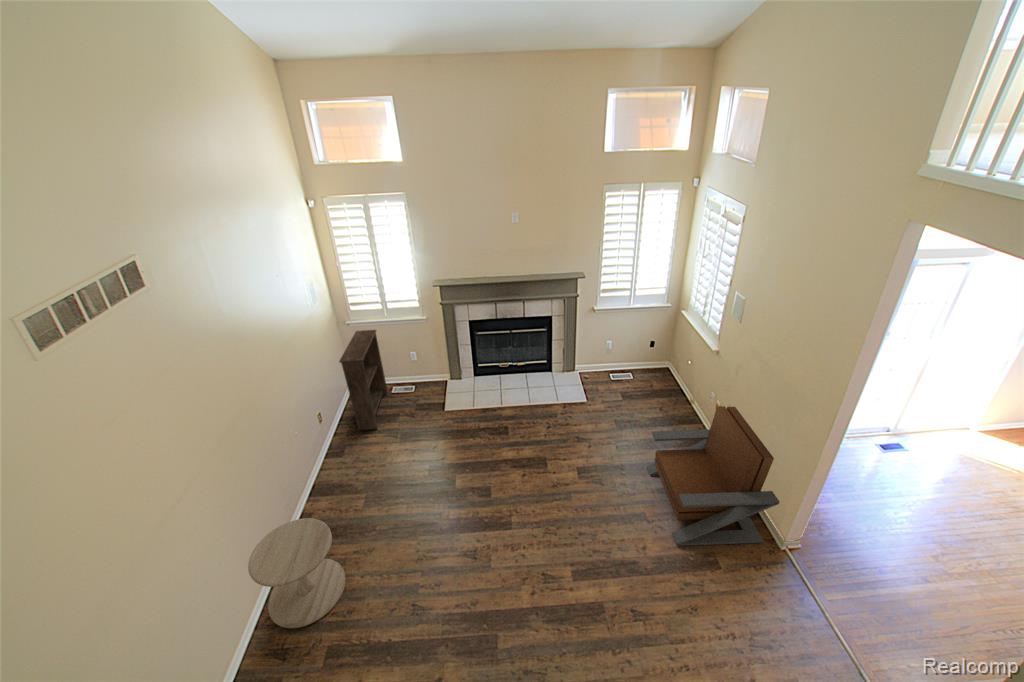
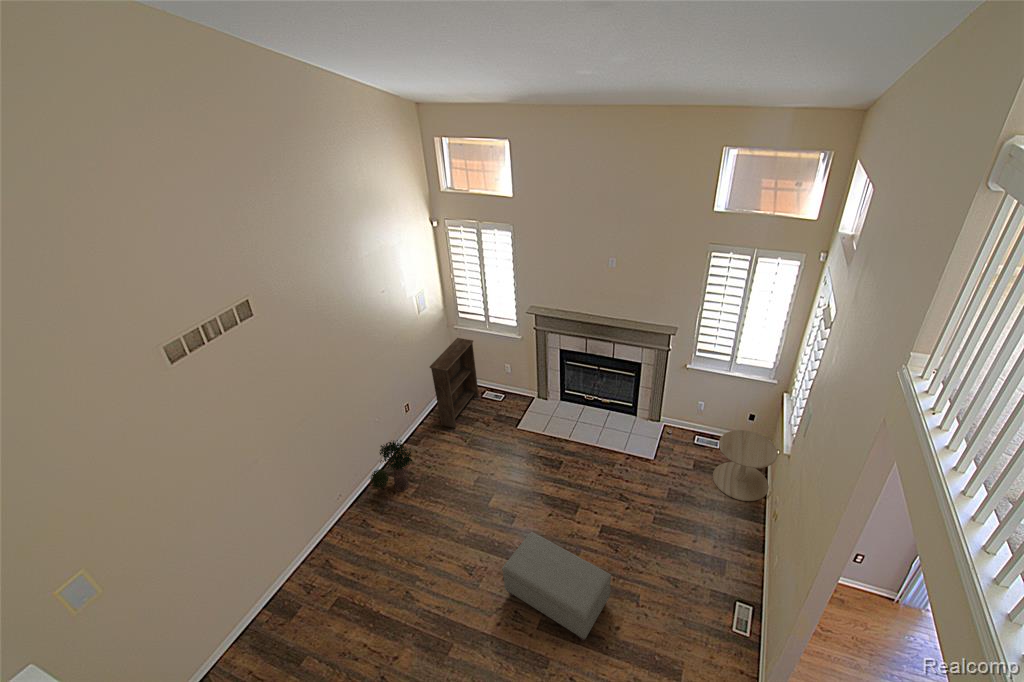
lounge chair: present [647,406,780,546] -> none [648,521,762,676]
potted plant: none [298,447,353,519] -> present [370,440,412,491]
ottoman: none [521,488,633,575] -> present [502,532,611,641]
side table: present [248,518,346,628] -> present [713,430,778,501]

